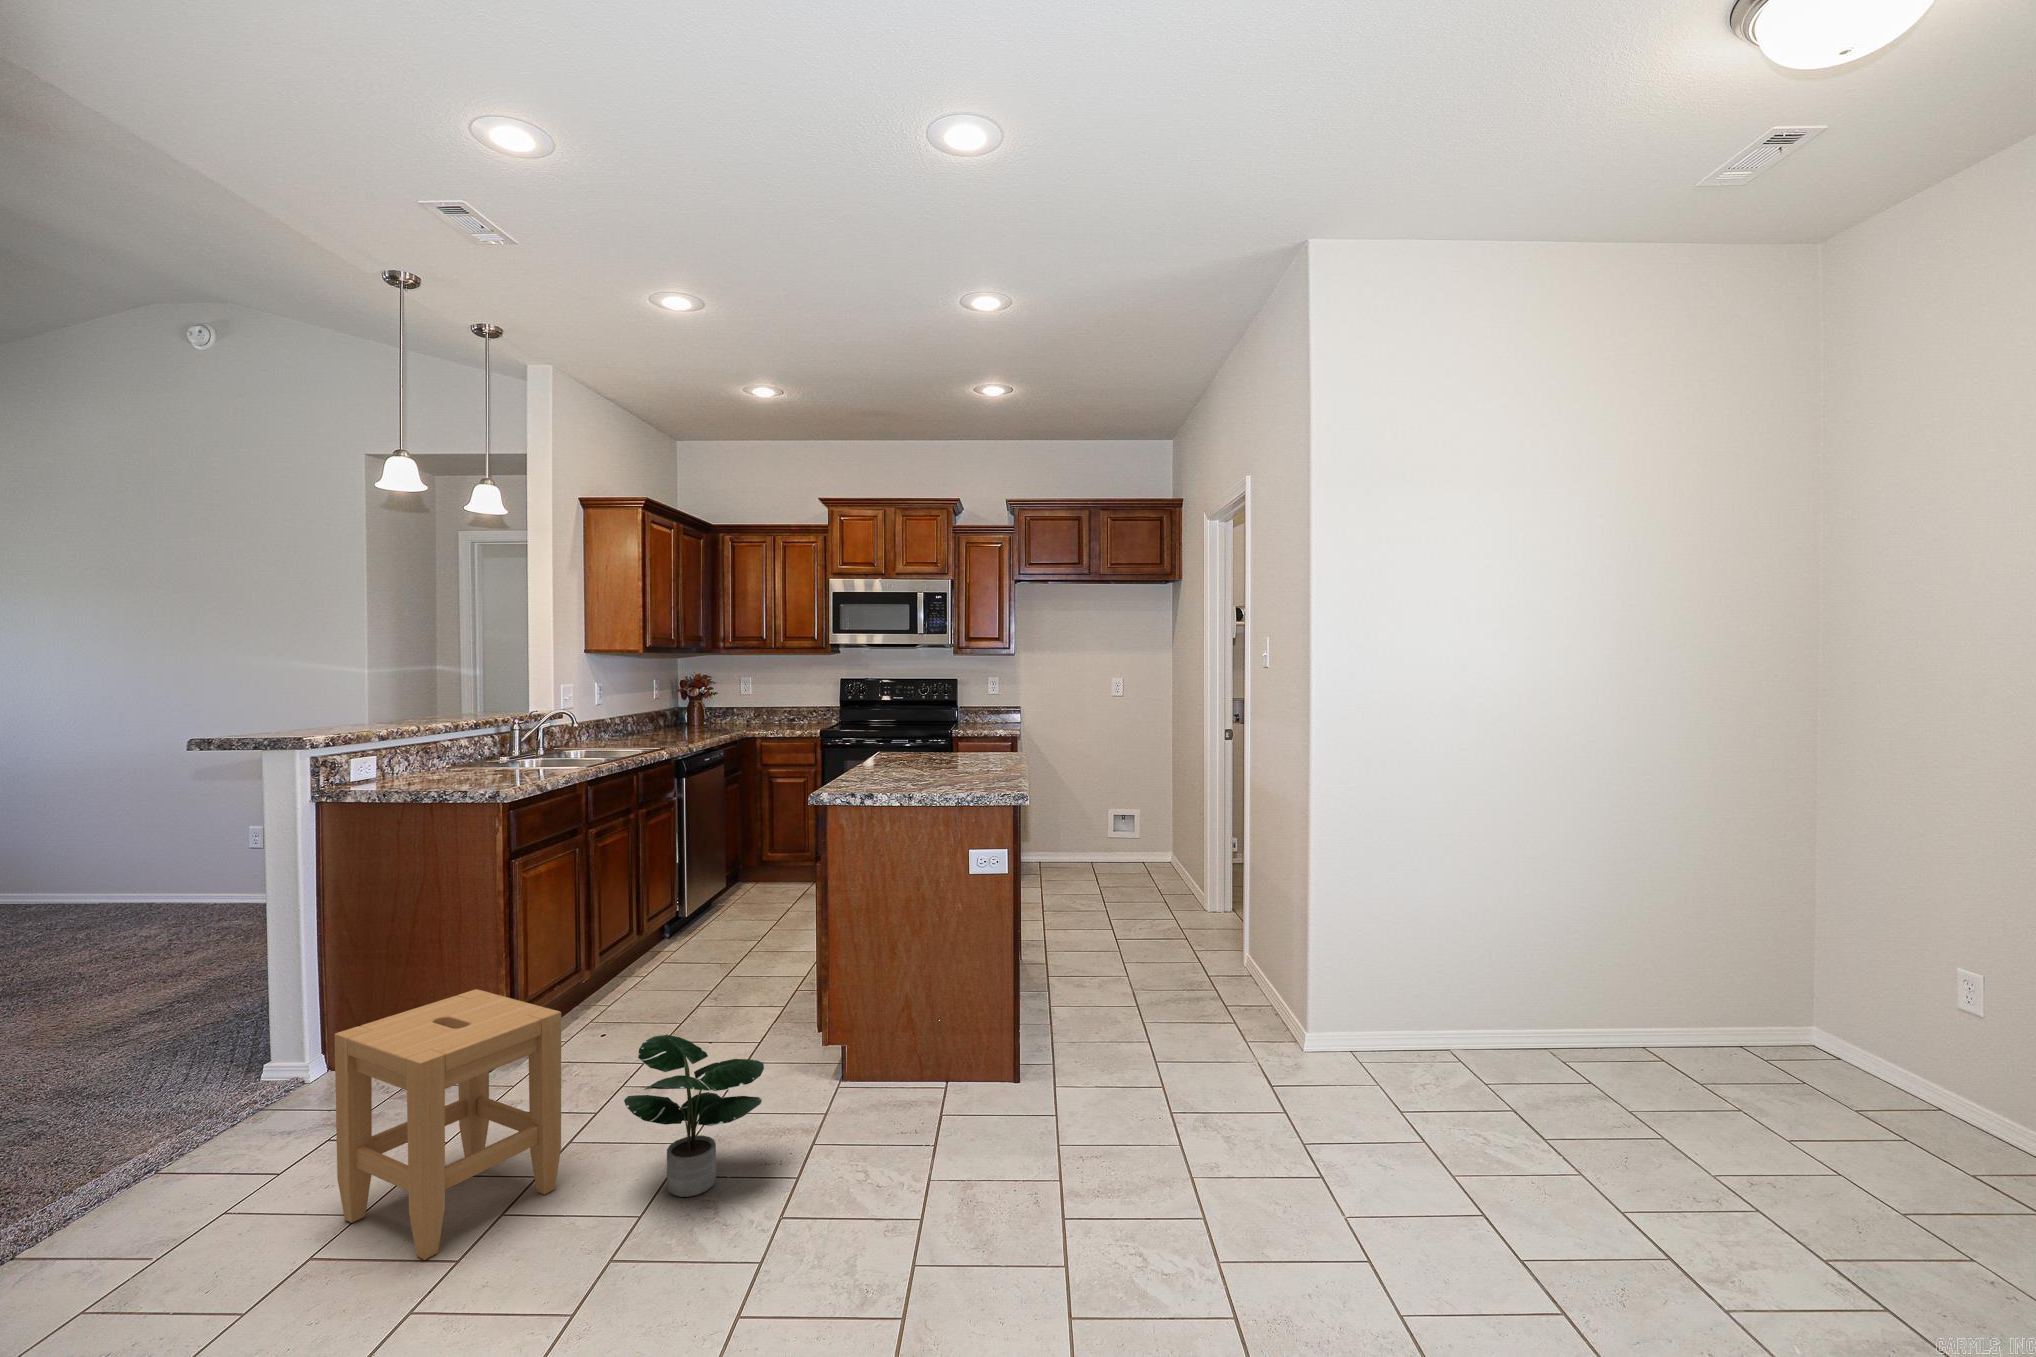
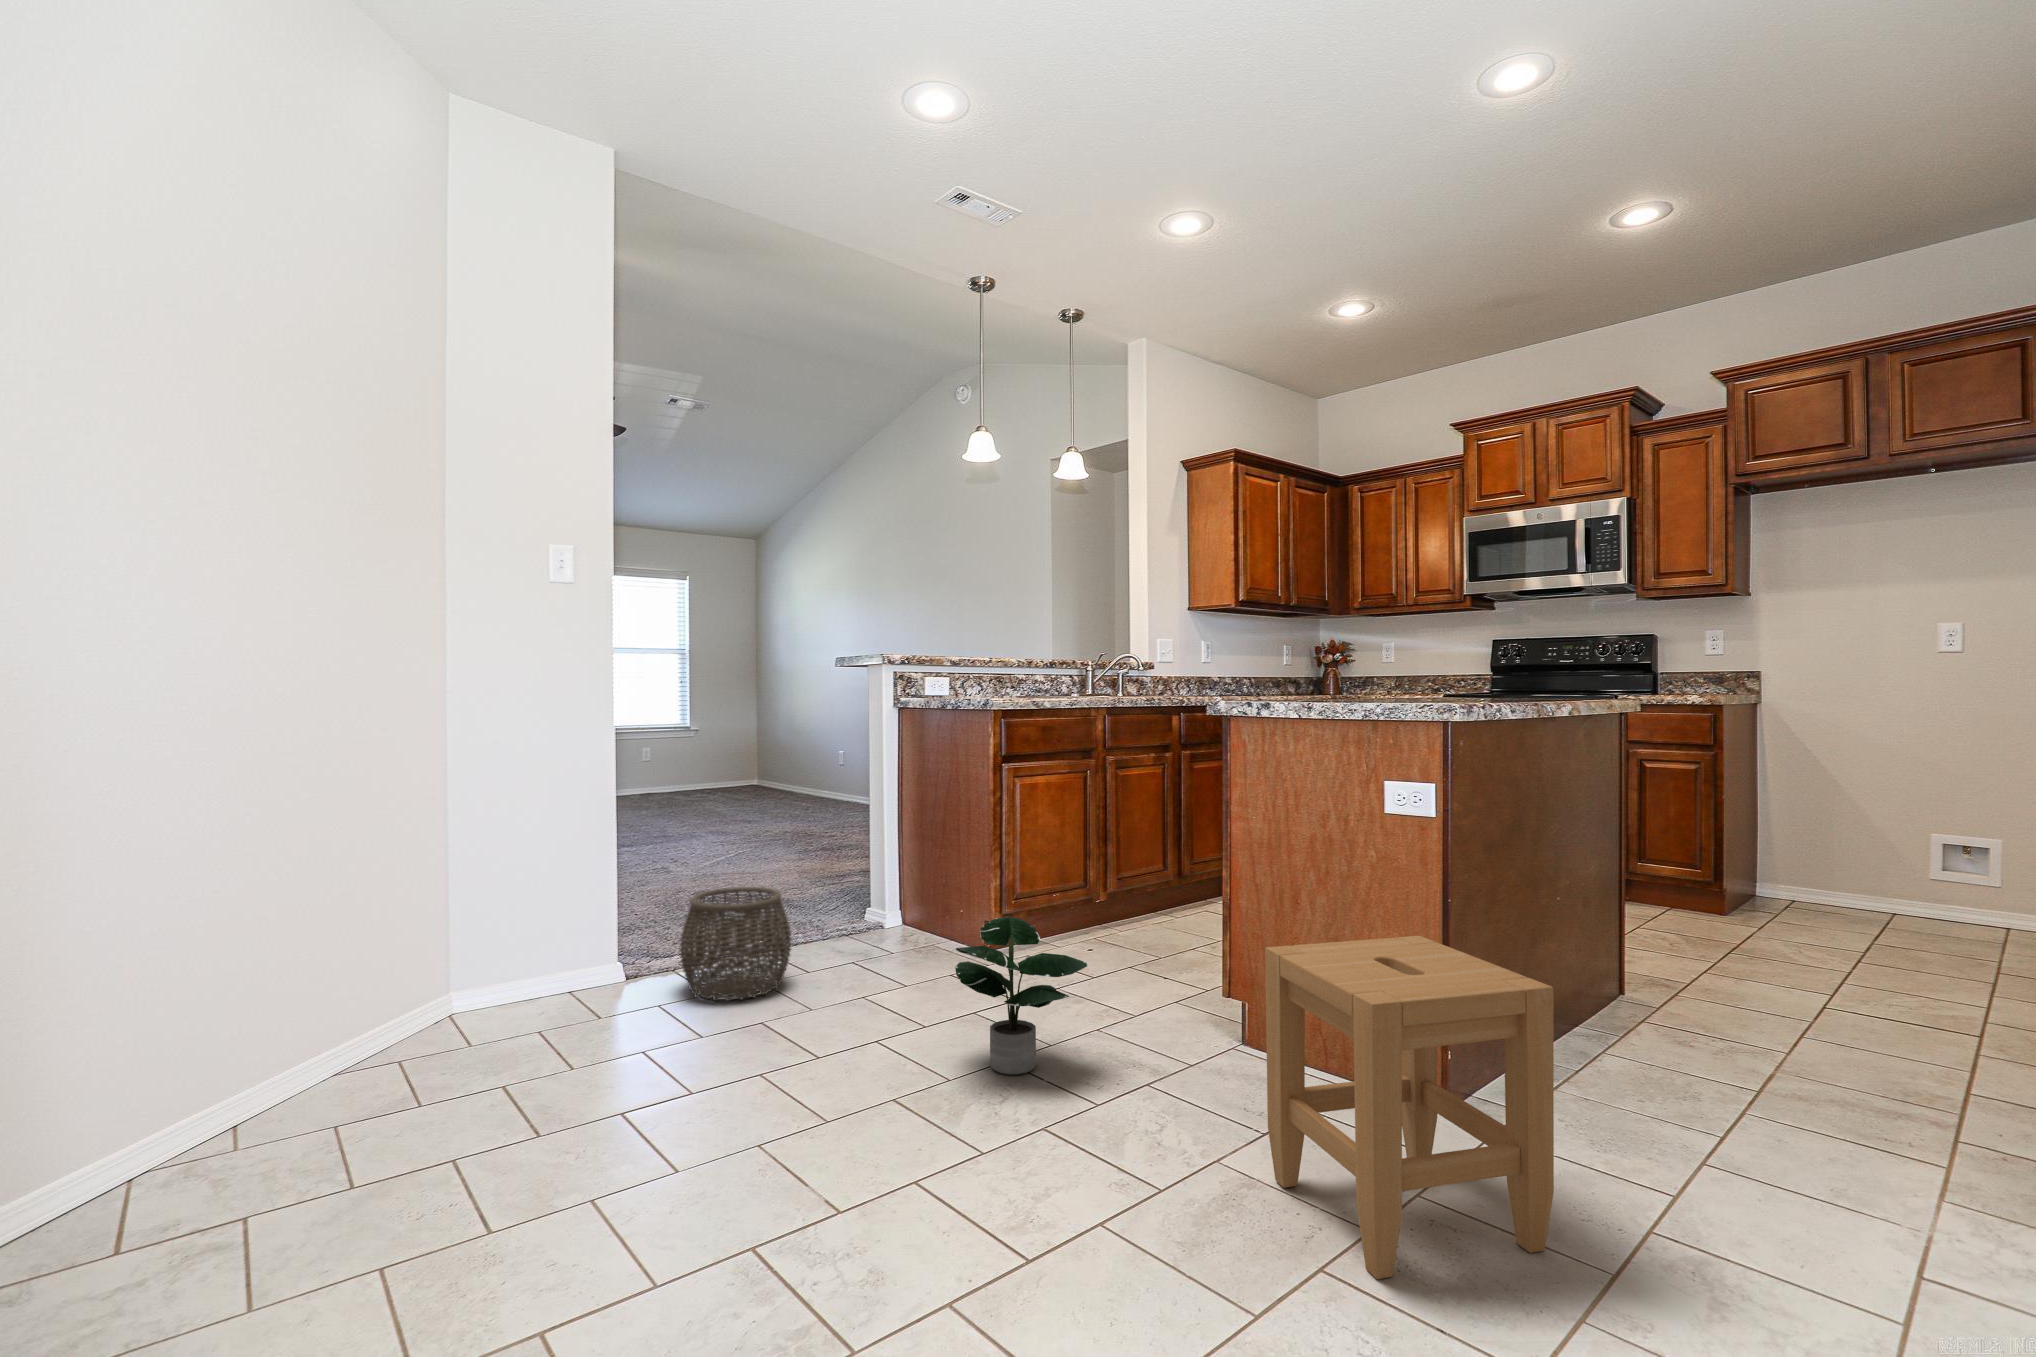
stool: present [335,989,561,1260] -> present [1265,936,1554,1279]
woven basket: none [83,1085,287,1276] -> present [680,887,792,1001]

